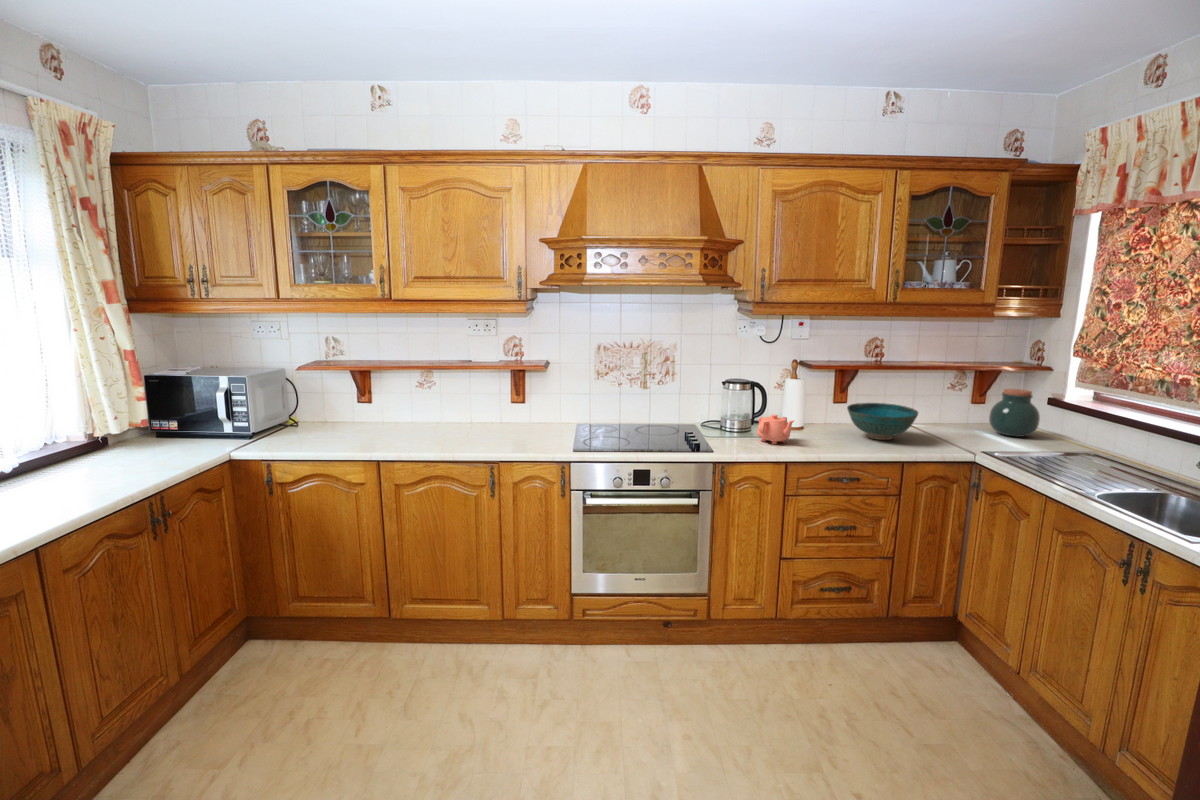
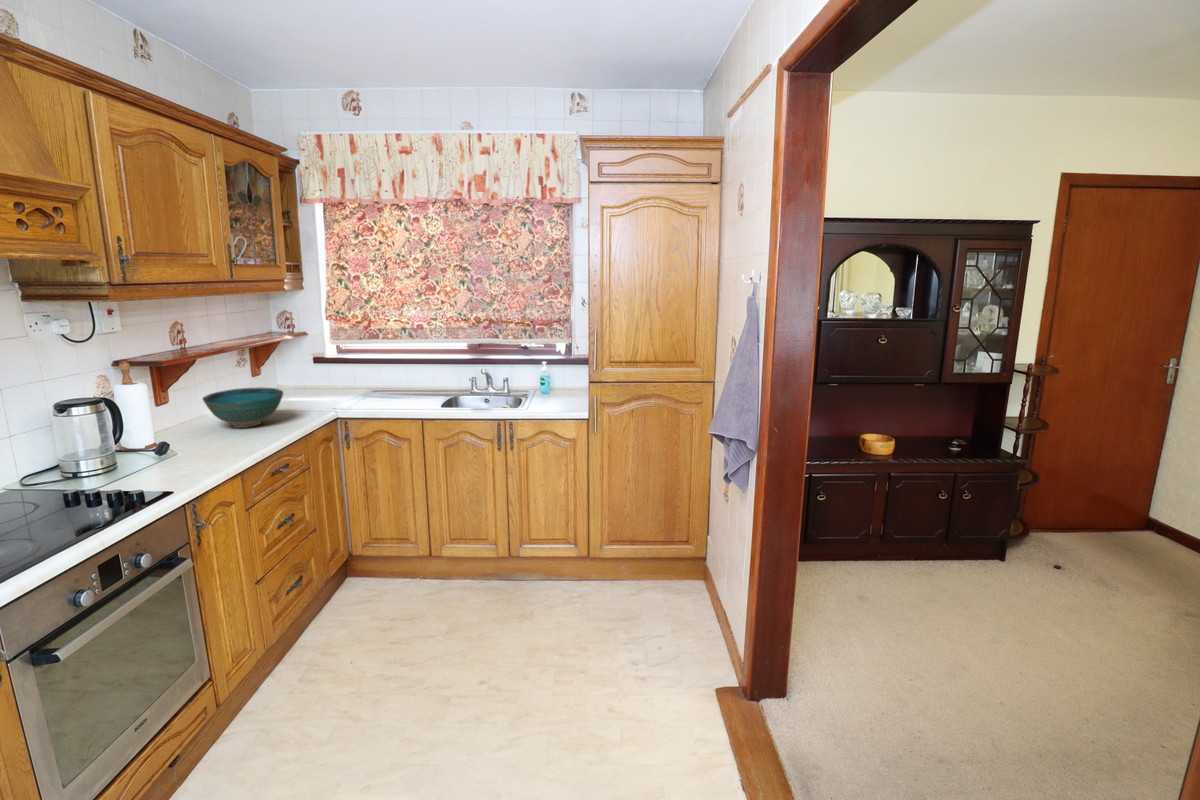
jar: present [989,389,1040,437] -> none [282,354,322,396]
teapot: present [757,415,794,444] -> none [153,425,217,467]

